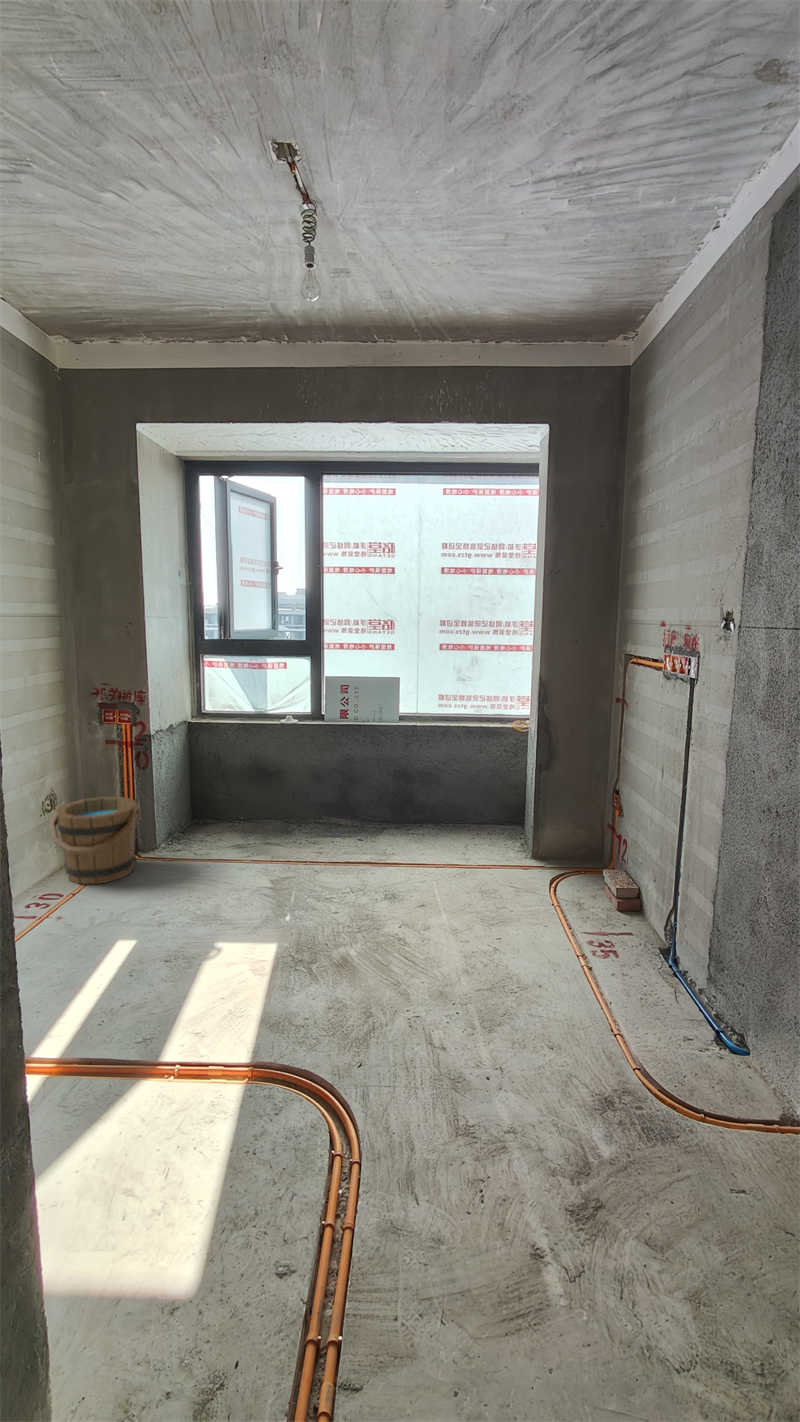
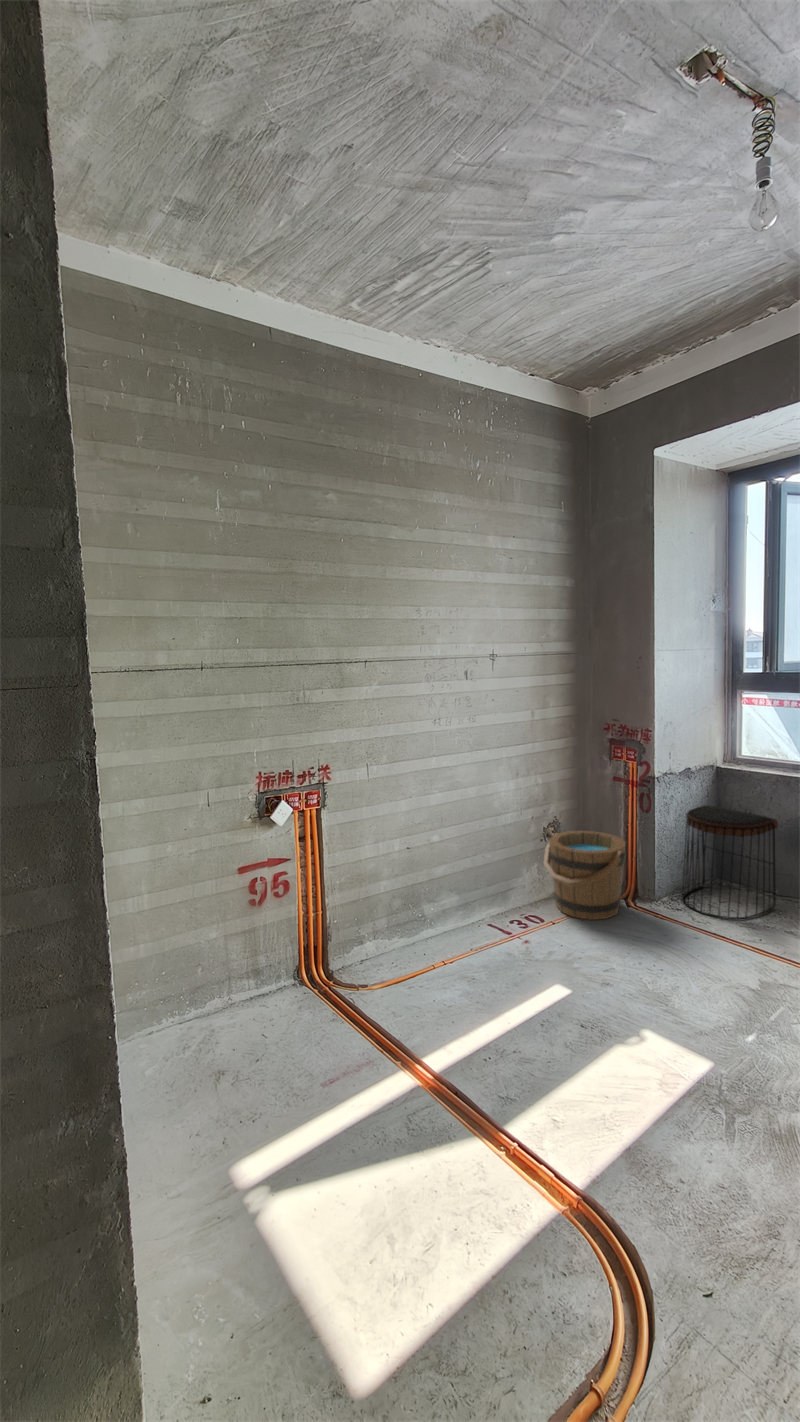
stool: none [177,755,249,847] -> present [682,806,778,919]

